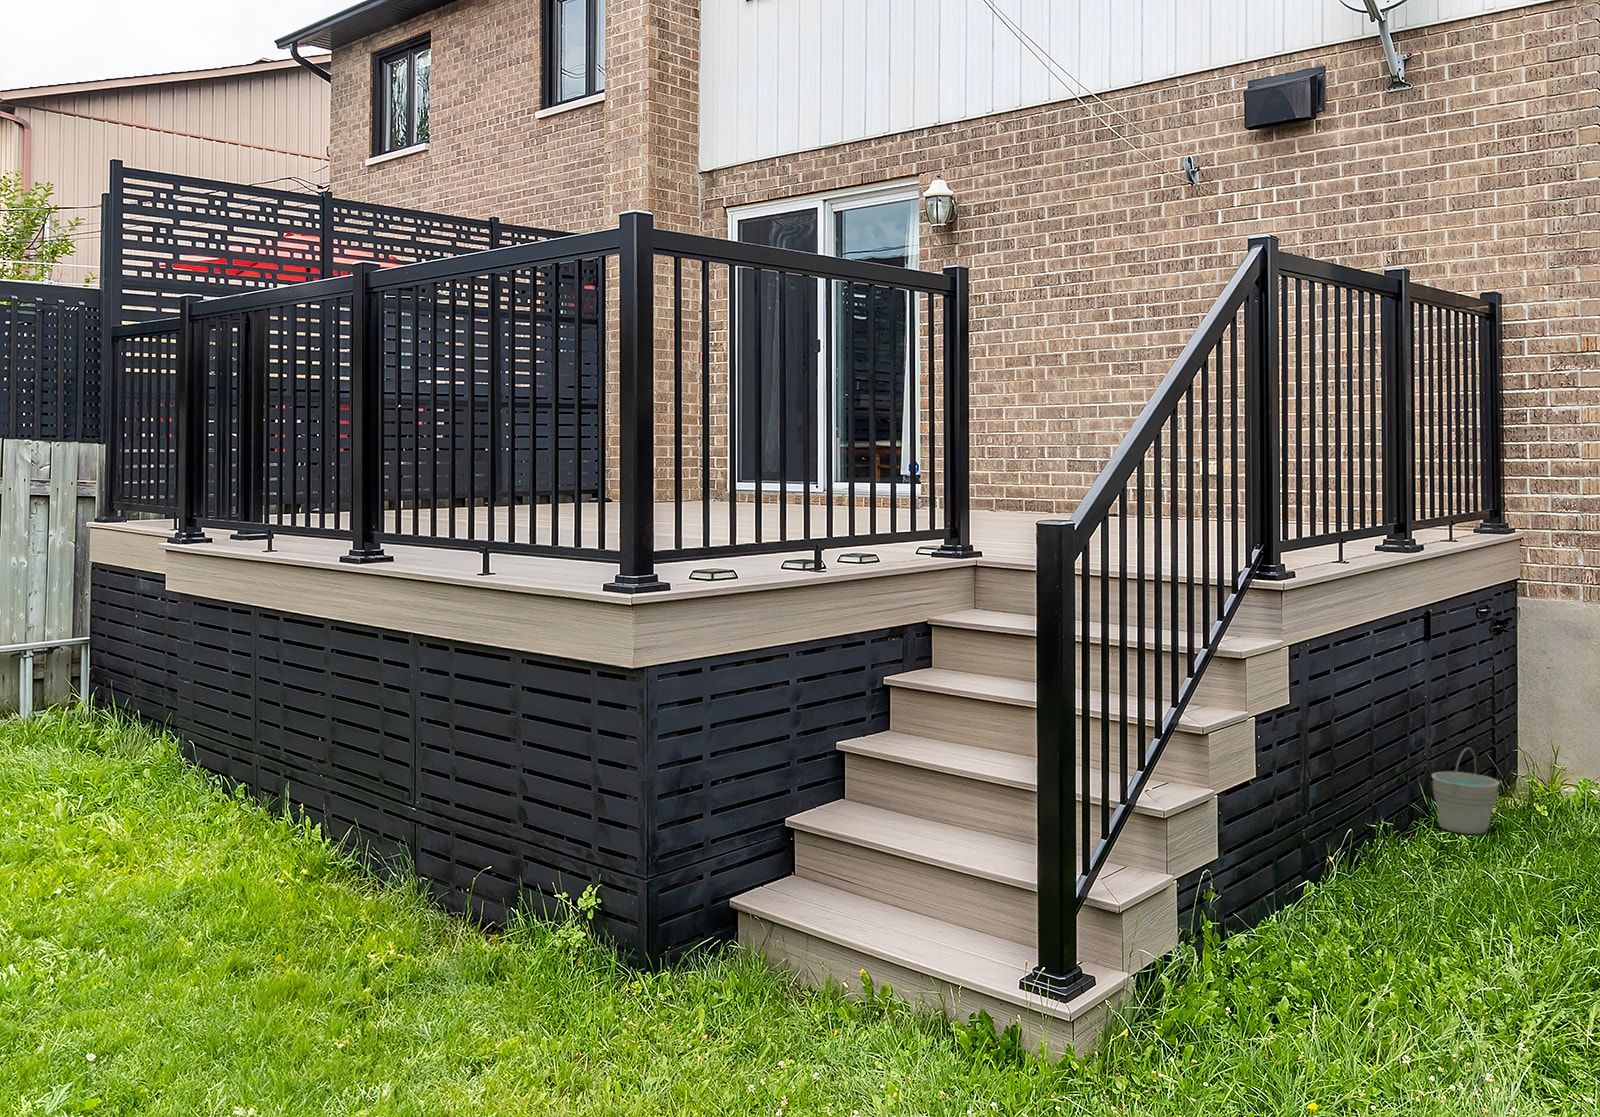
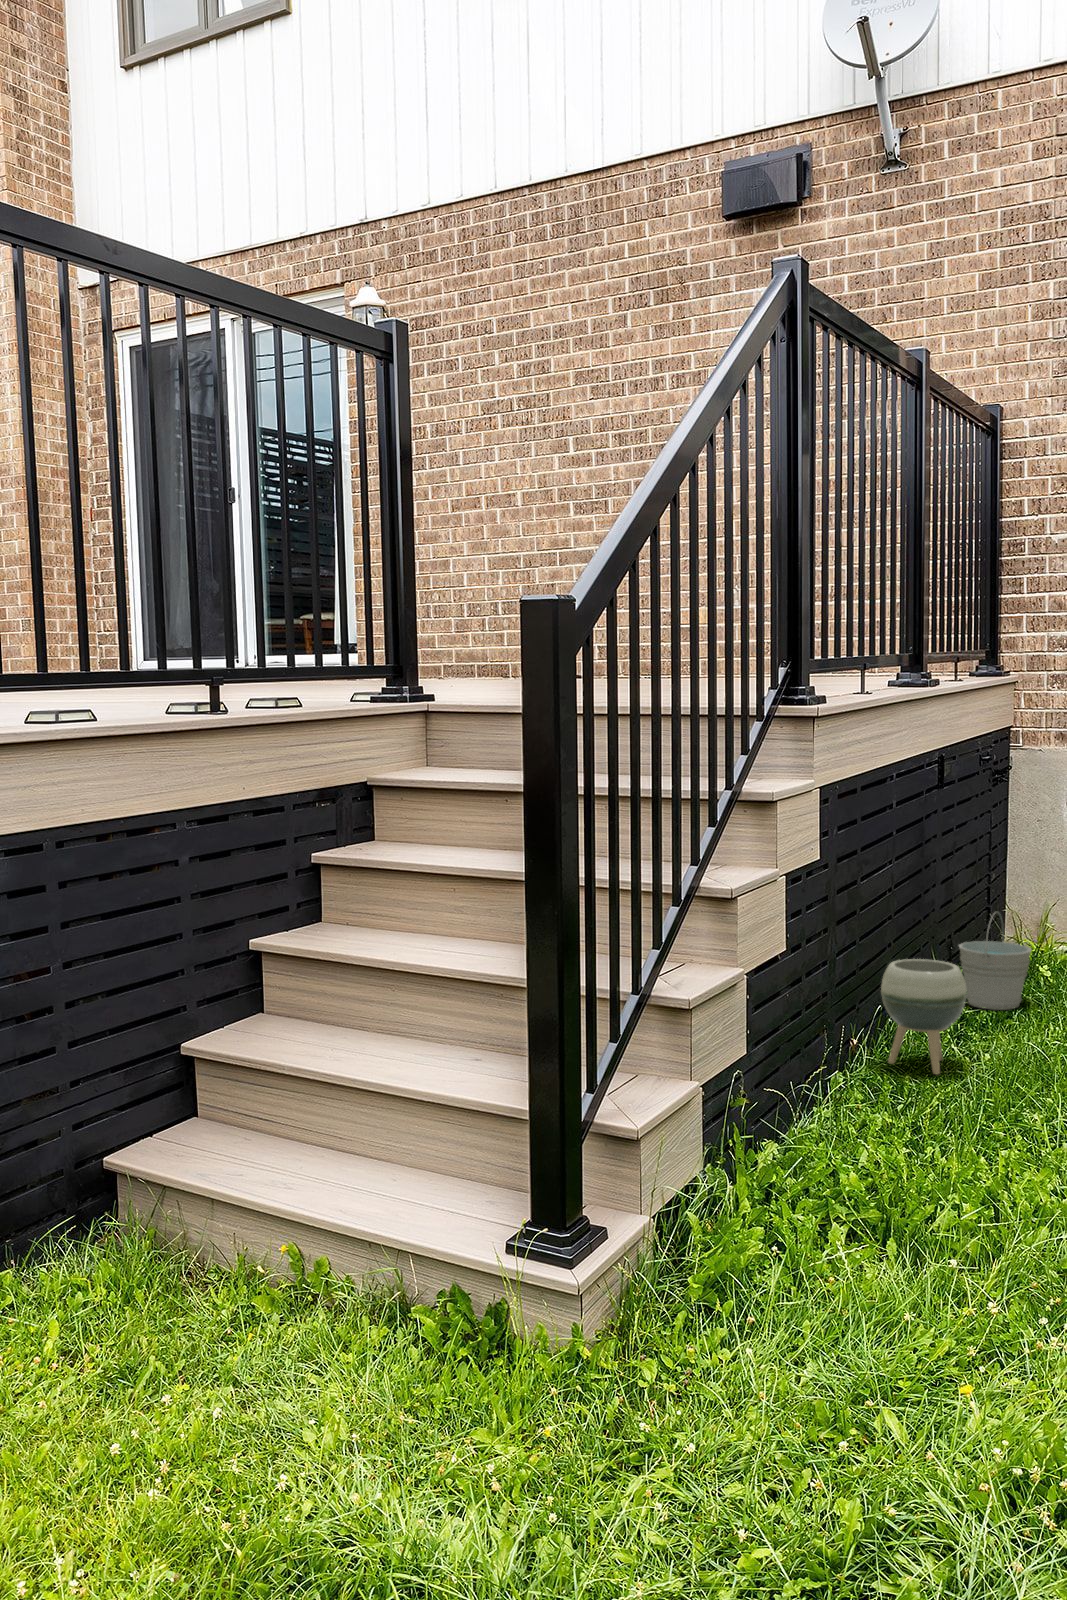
planter: none [1347,787,1422,886] -> present [881,959,966,1074]

